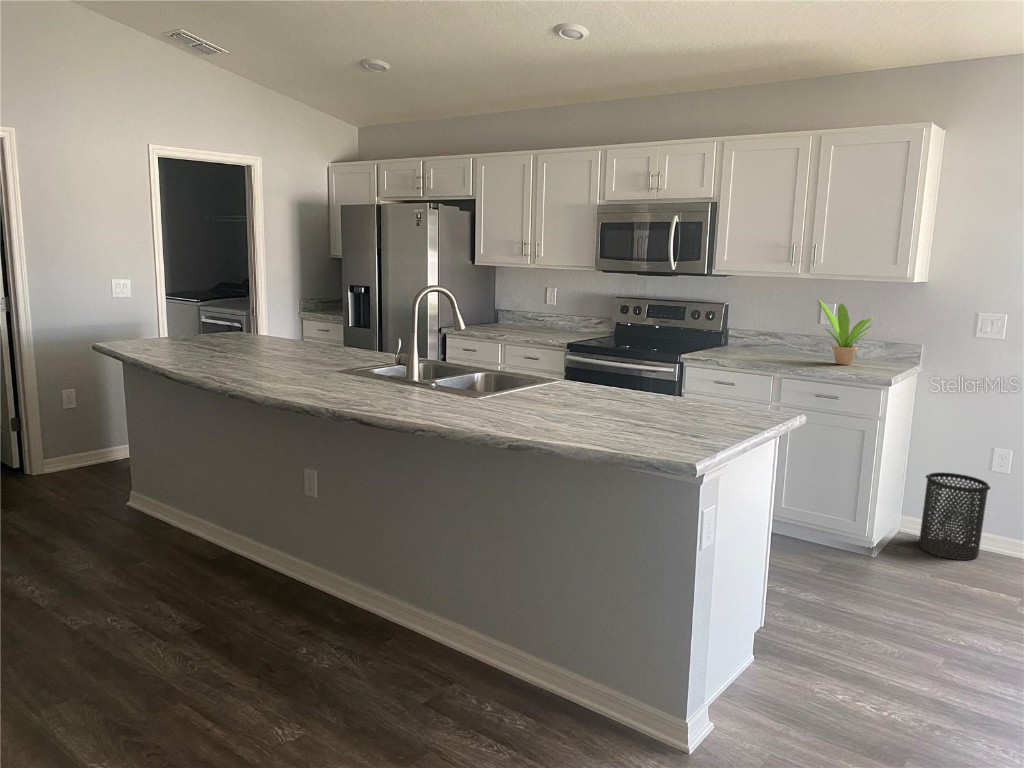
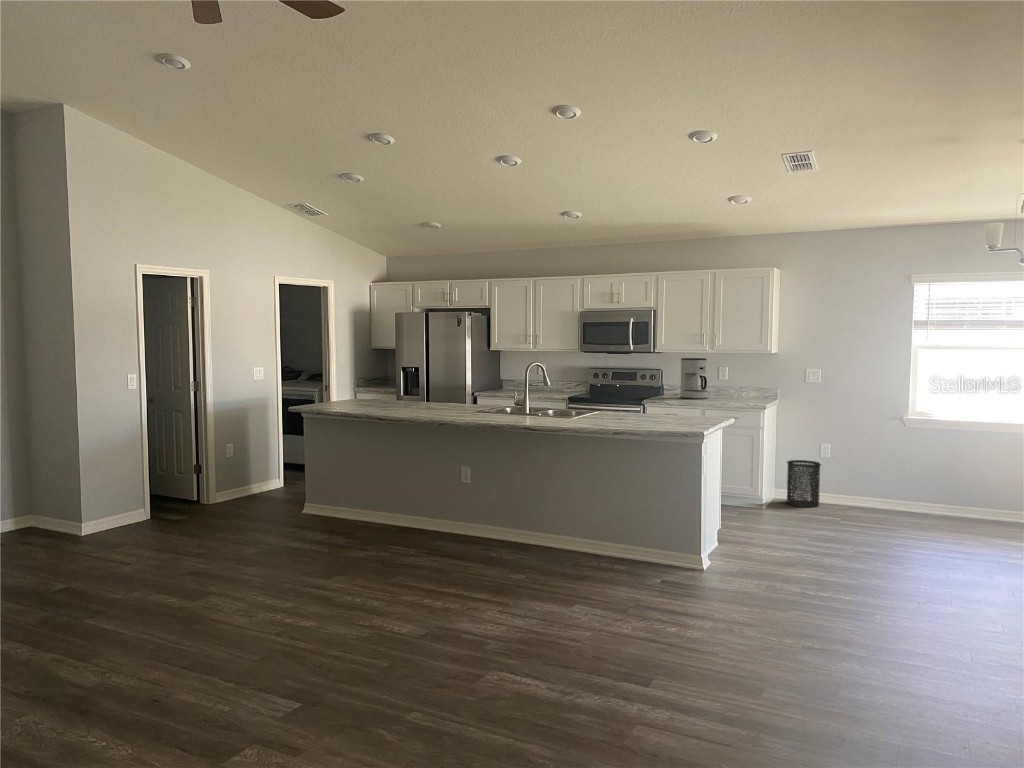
coffee maker: none [750,287,799,357] -> present [681,358,708,399]
potted plant: present [818,300,873,365] -> none [718,364,751,400]

